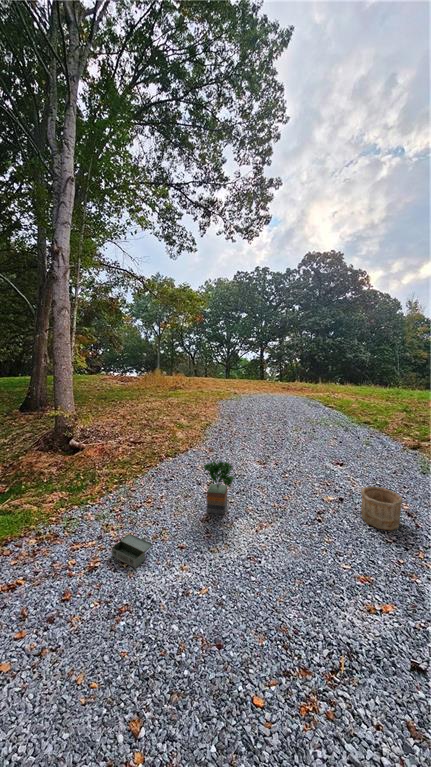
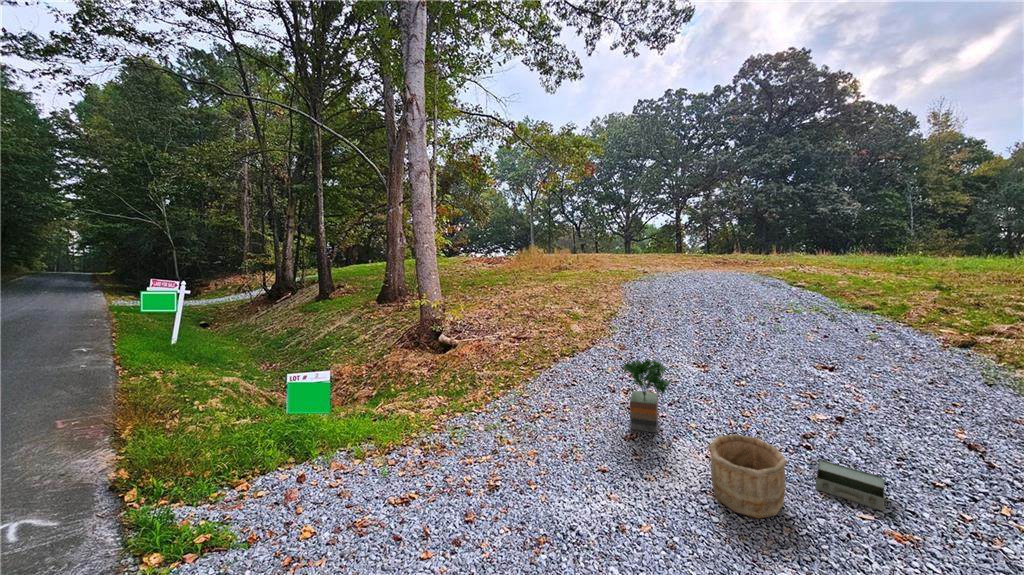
wooden bucket: present [361,486,403,531] -> present [709,434,787,518]
toolbox: present [112,534,152,568] -> present [816,460,885,511]

